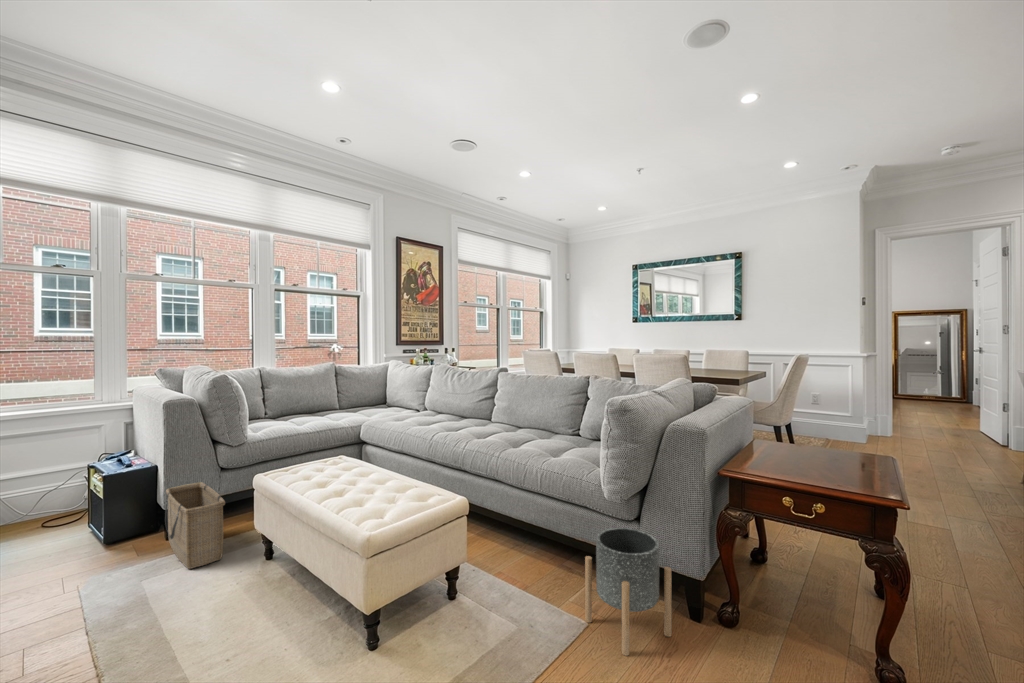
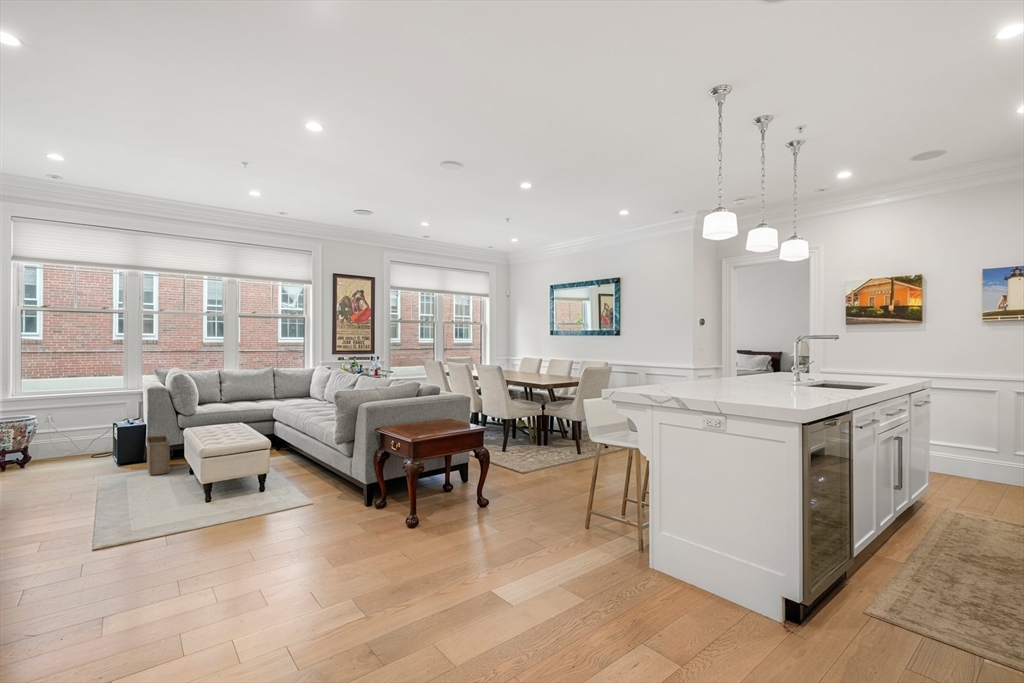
planter: present [585,528,672,656] -> none [311,456,345,509]

